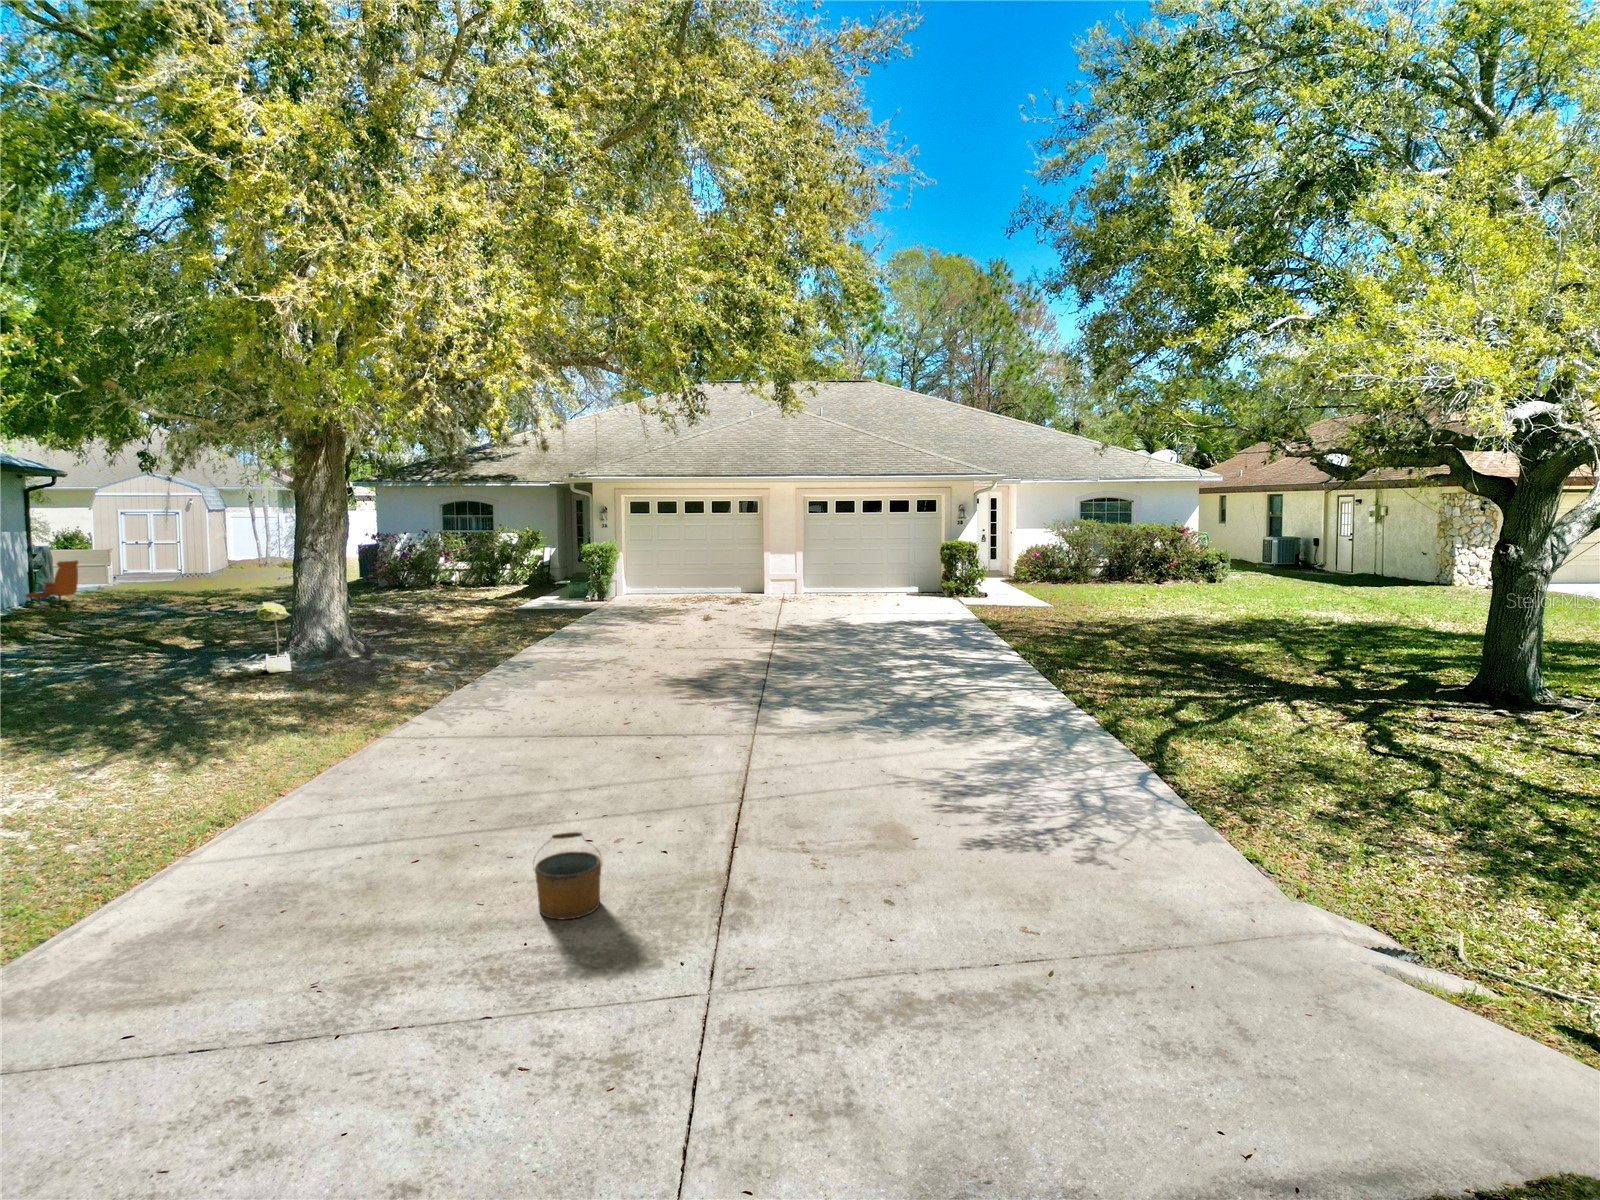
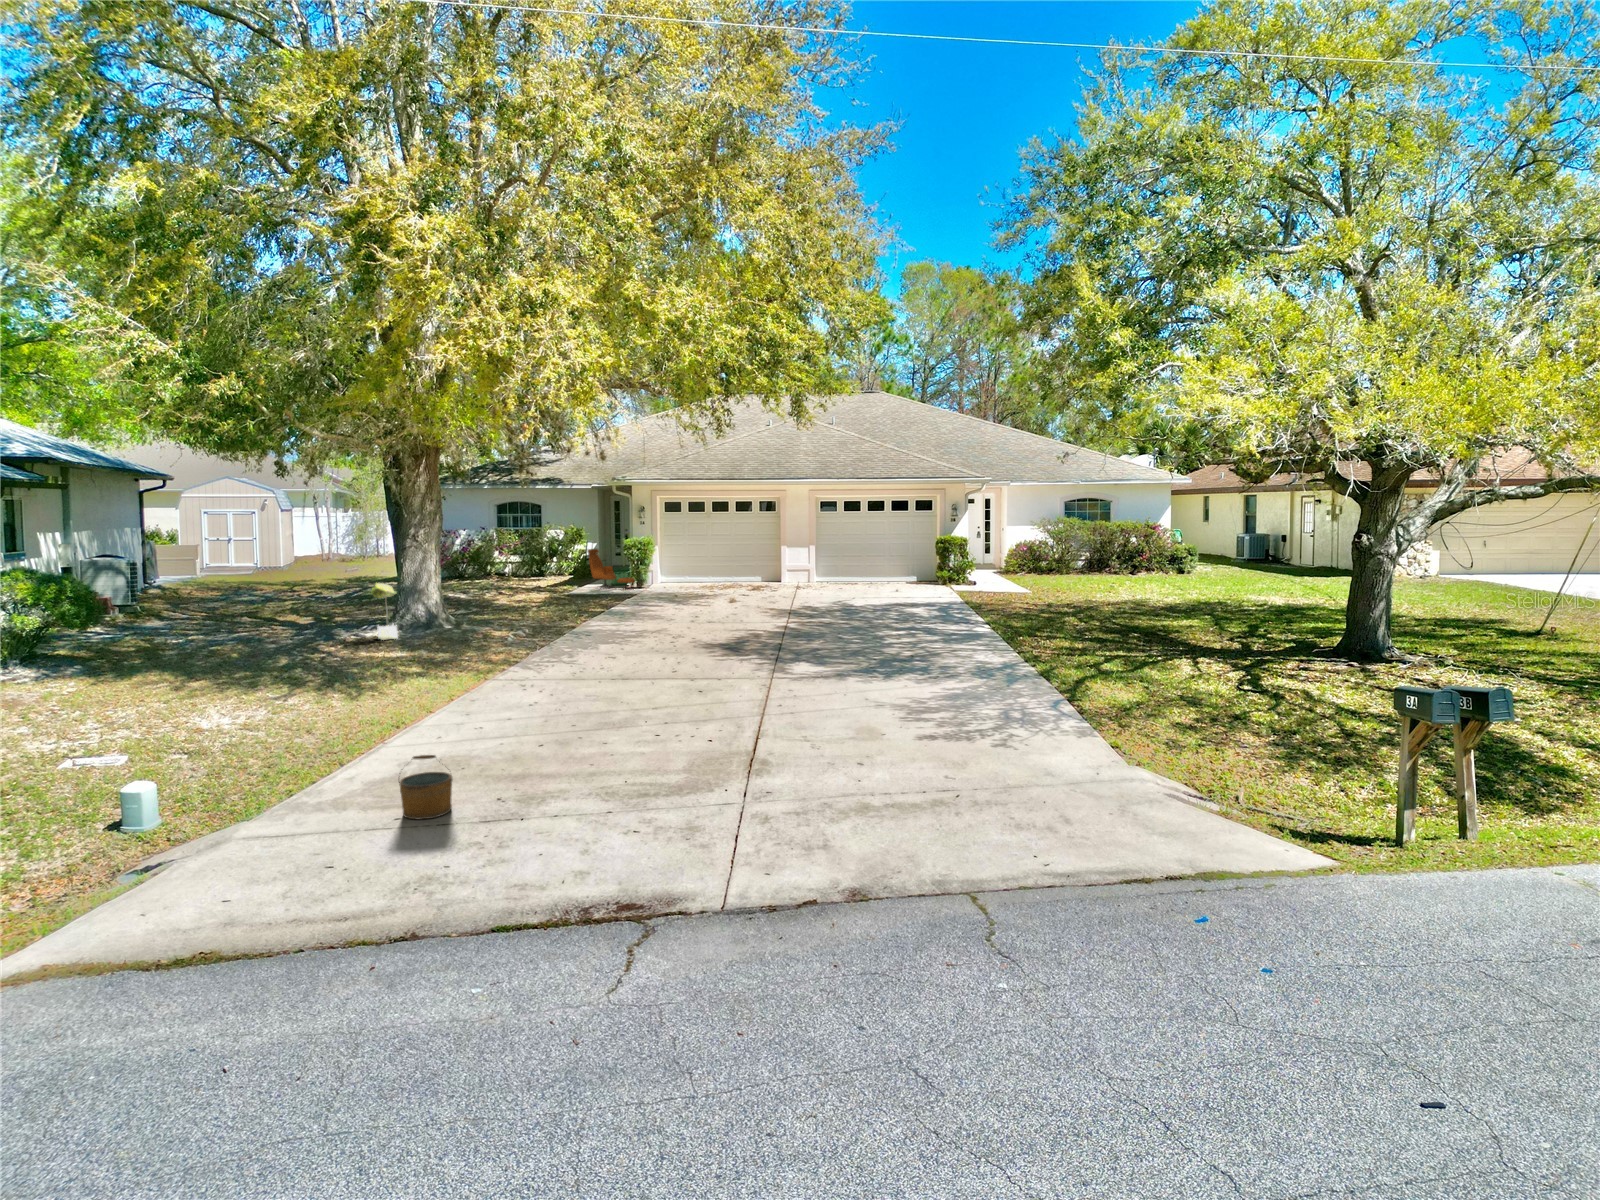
lounge chair: present [26,560,78,607] -> present [588,549,635,589]
bucket: present [533,832,602,919] -> present [399,755,453,819]

